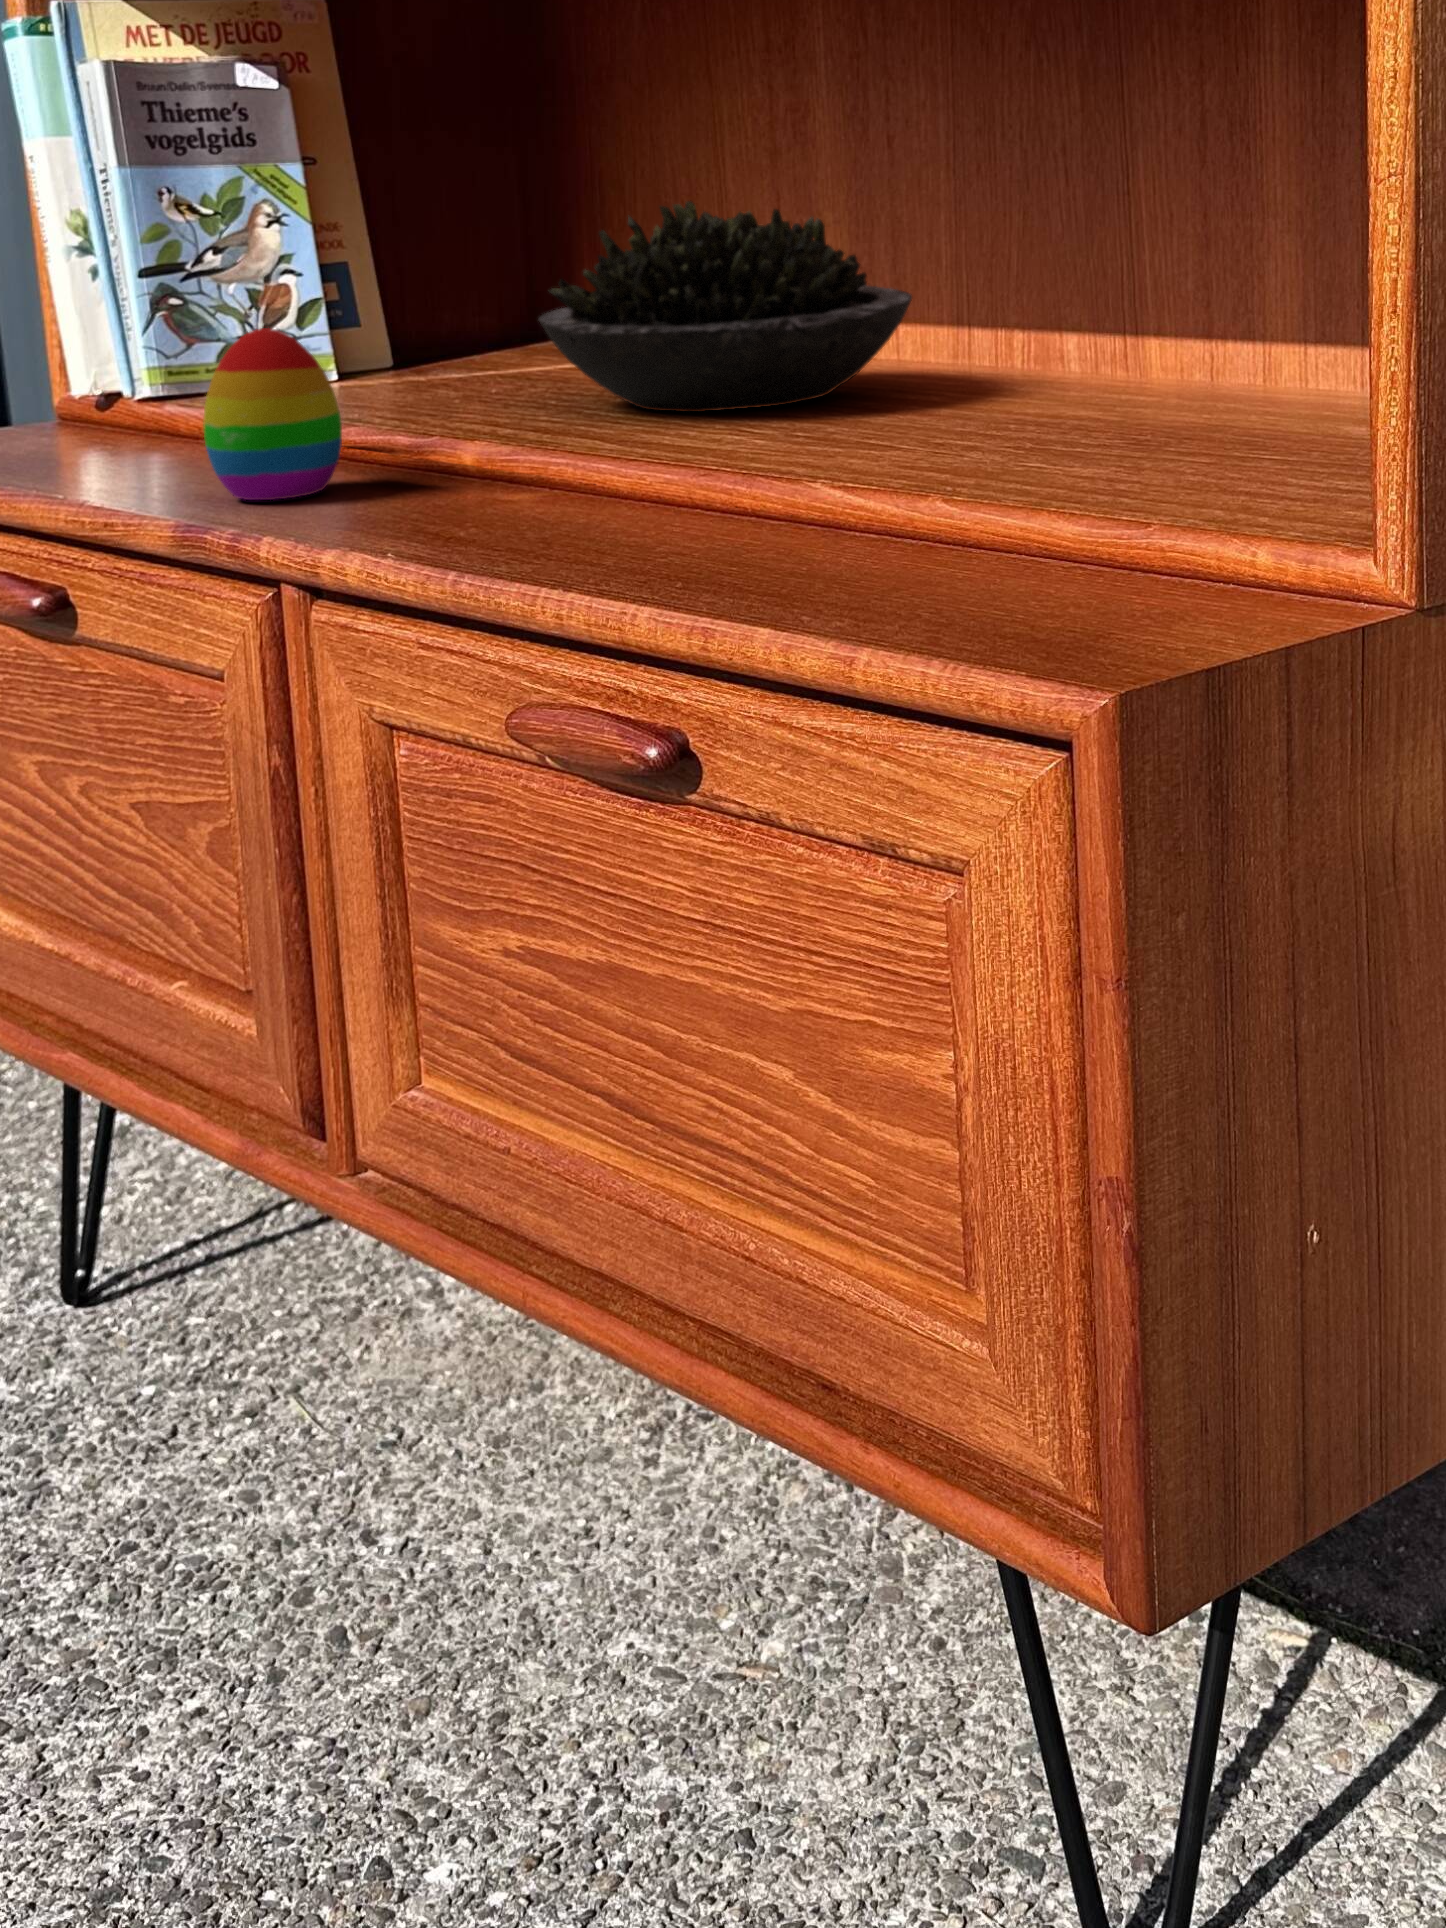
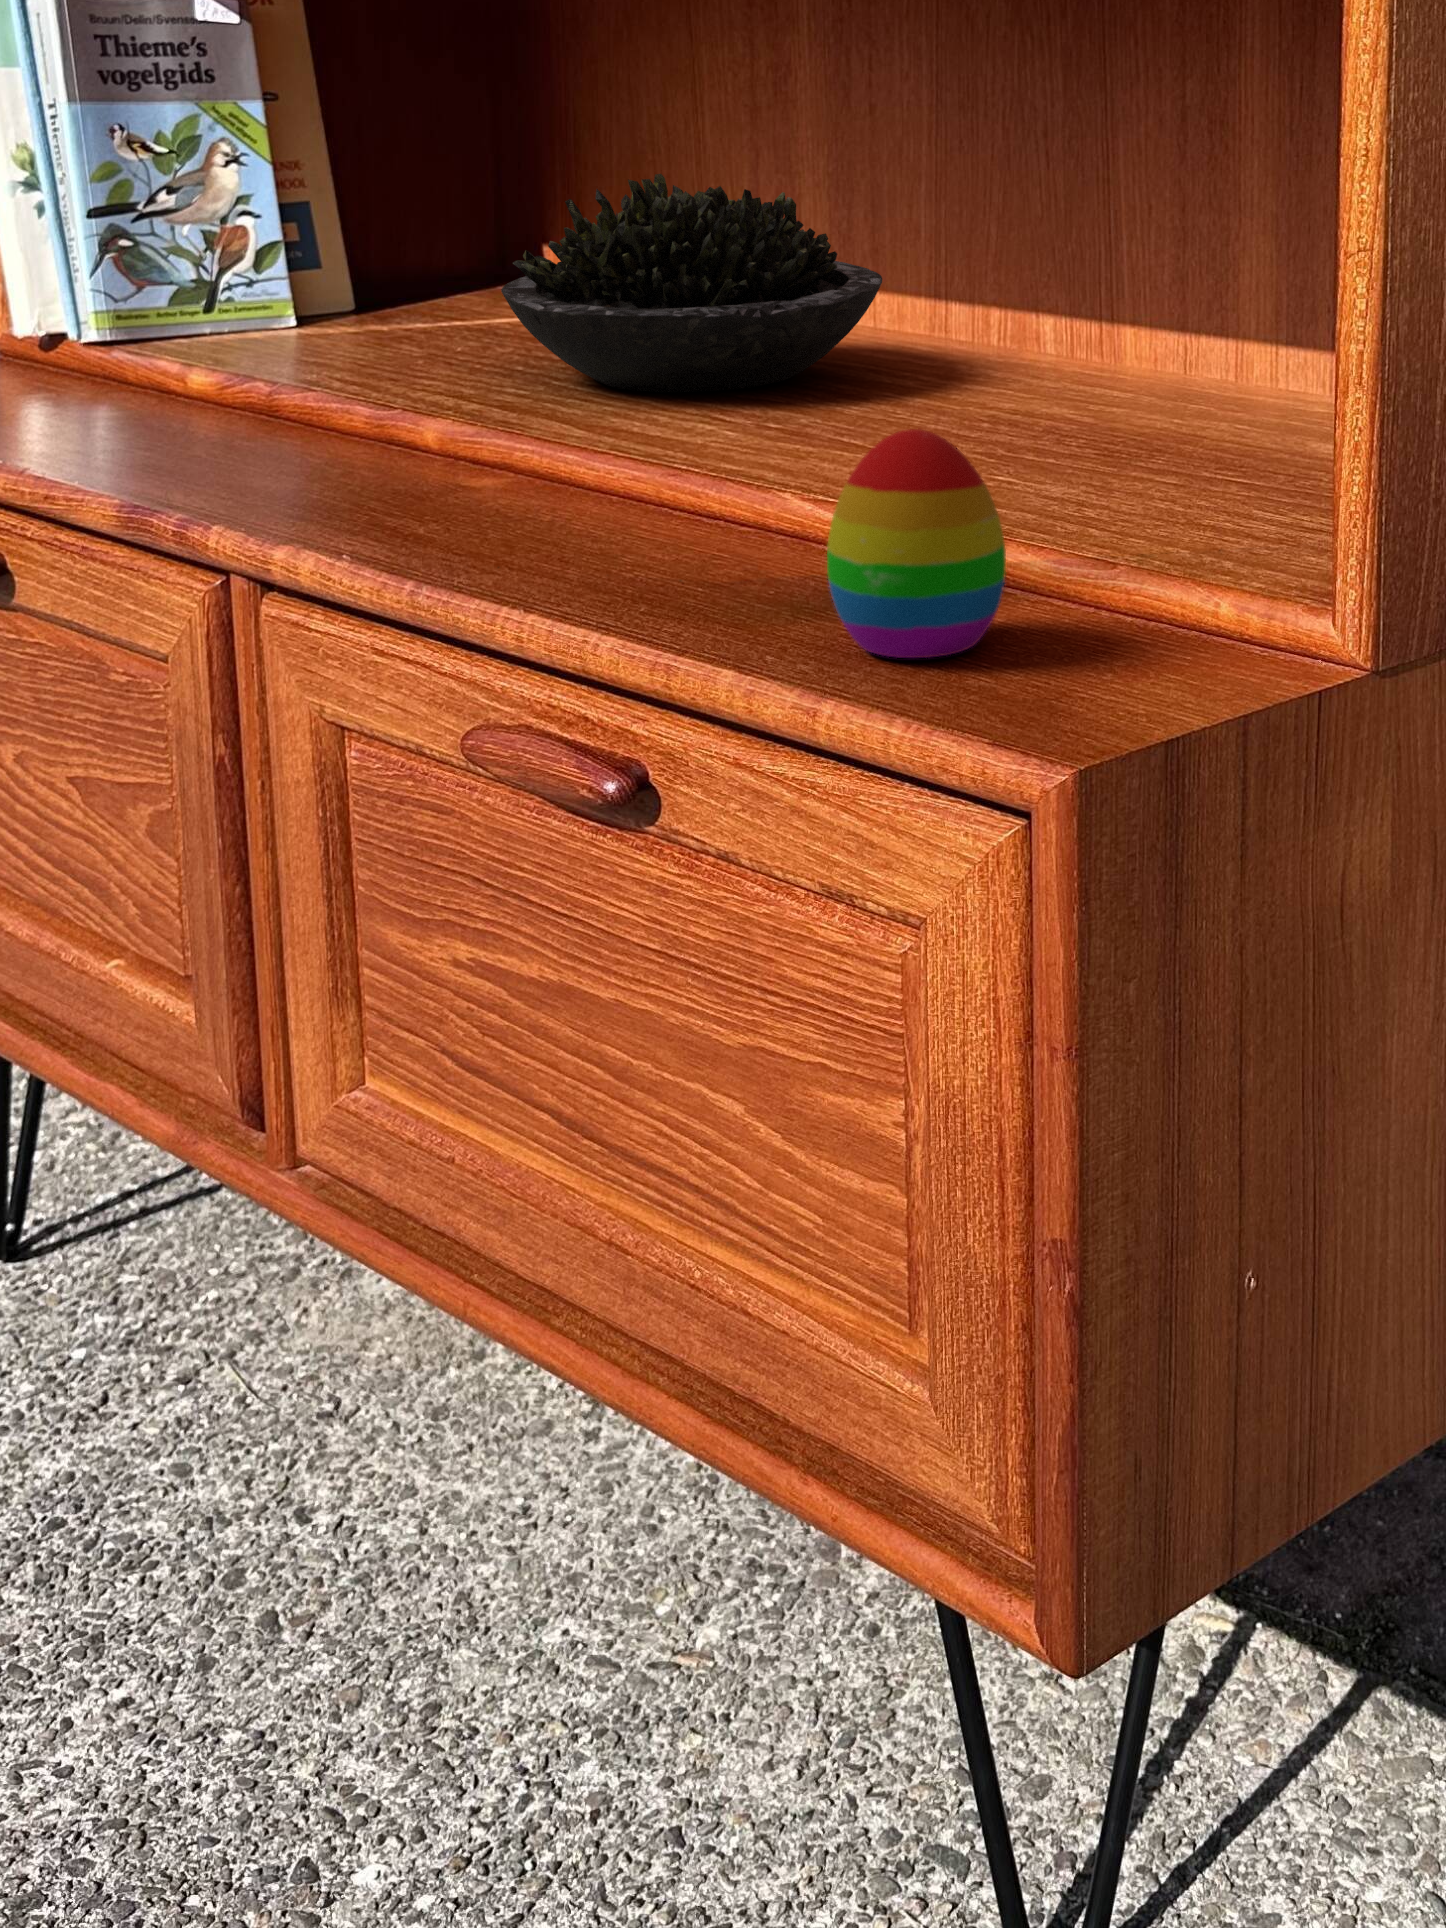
decorative egg: present [203,328,342,500] -> present [827,429,1006,658]

